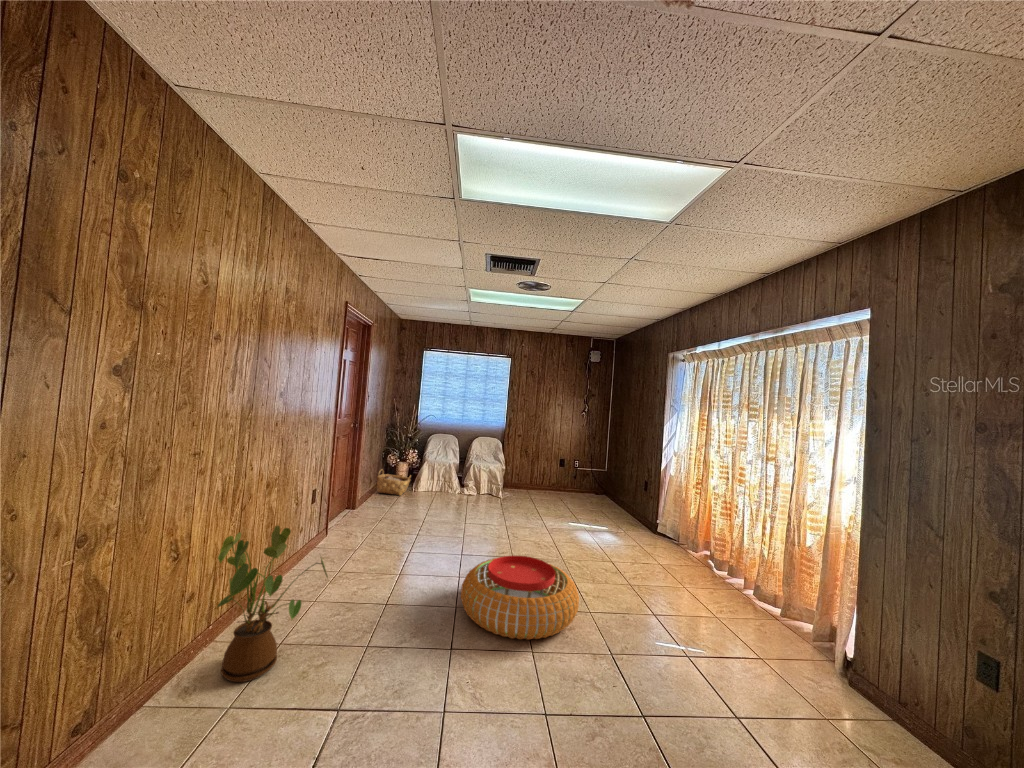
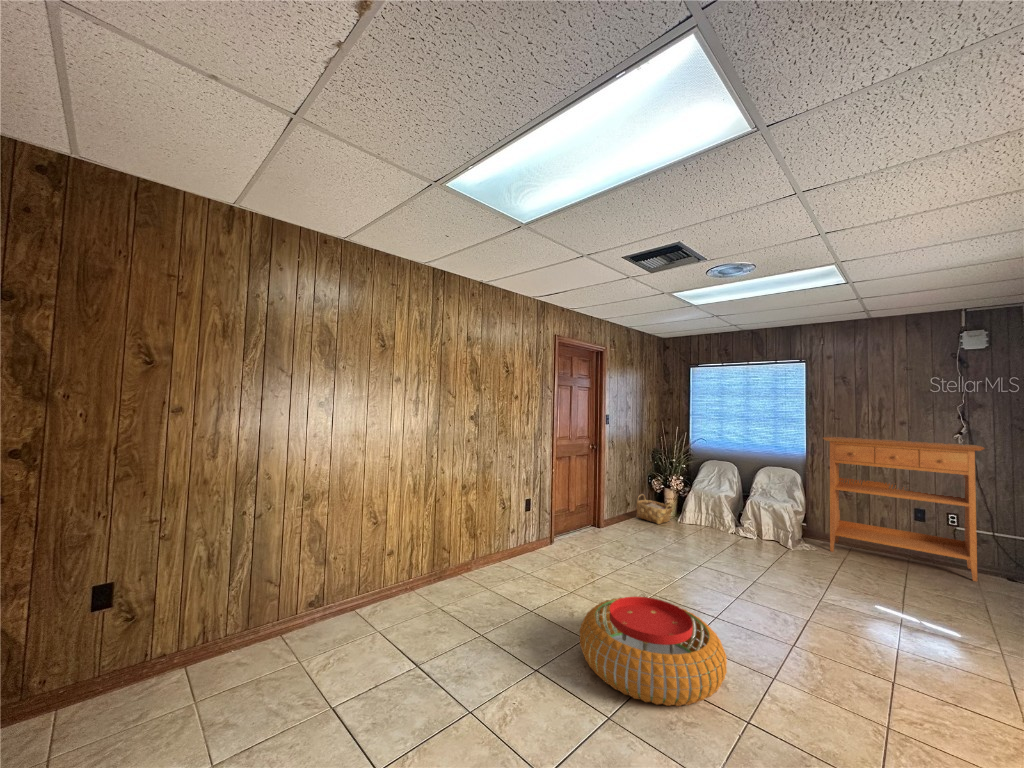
console table: none [518,413,602,499] -> present [823,436,984,581]
house plant: present [217,525,328,682] -> none [385,515,458,621]

